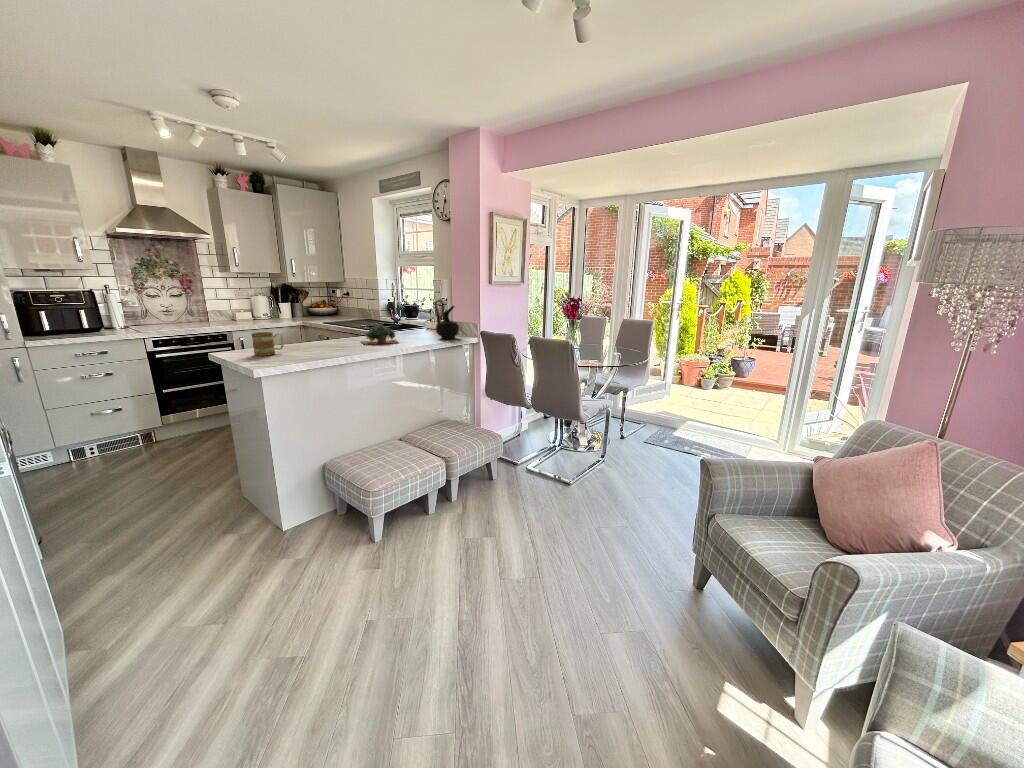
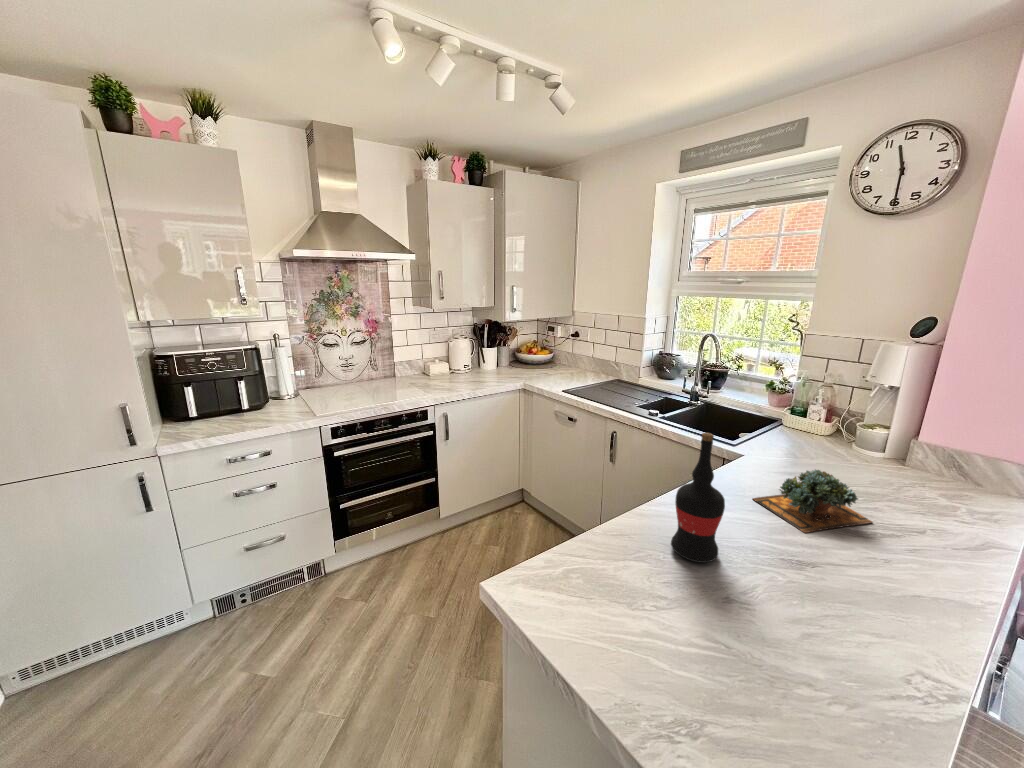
wine bottle: none [295,298,317,349] -> present [671,433,725,563]
ceramic jug: present [435,300,459,339] -> none [899,404,976,496]
mug: present [252,332,283,356] -> none [618,547,688,643]

